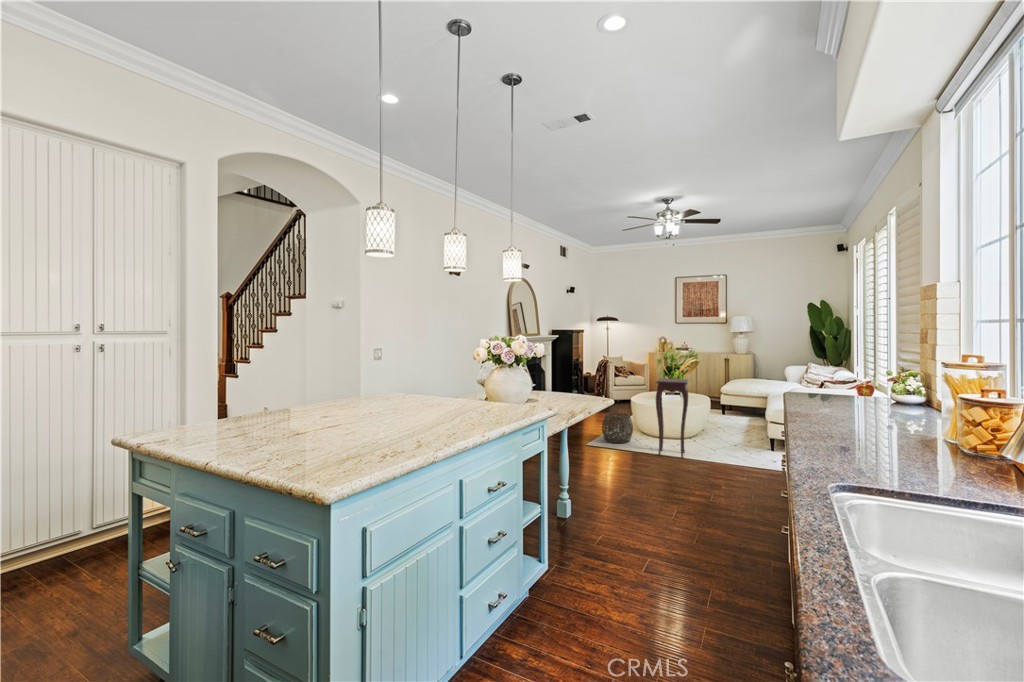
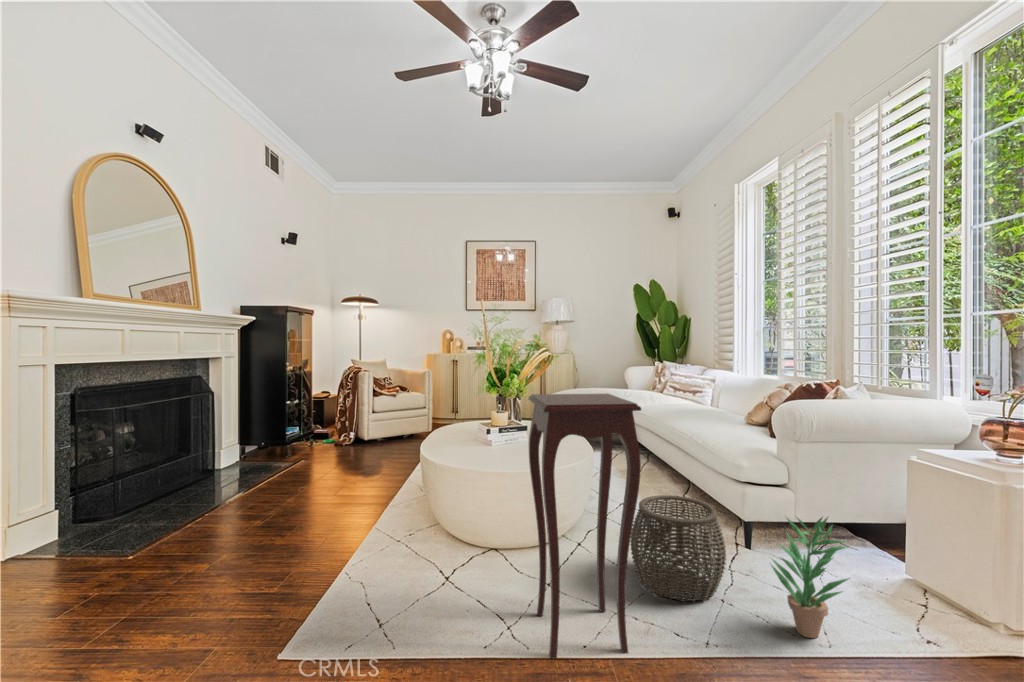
woven basket: present [602,412,633,443] -> present [630,495,726,602]
potted plant: none [740,423,765,465] -> present [771,517,849,638]

